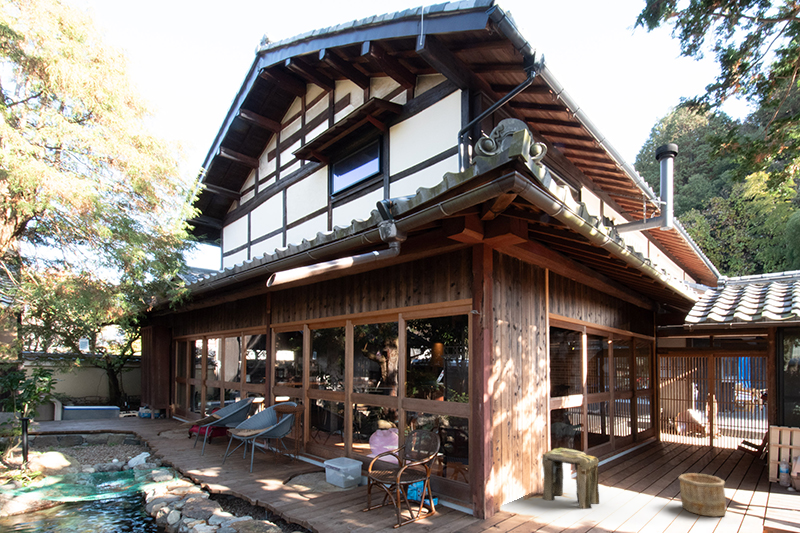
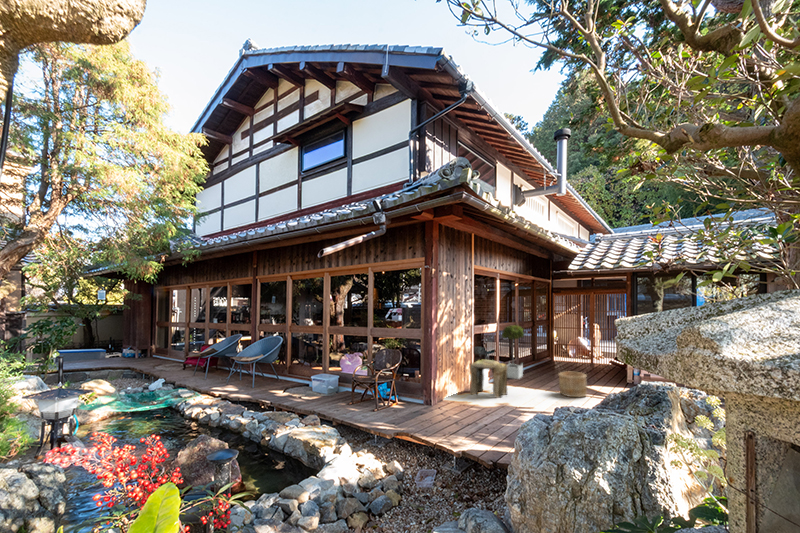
potted tree: none [590,397,624,477] -> present [502,325,524,379]
side table: present [273,404,306,464] -> none [265,339,290,385]

